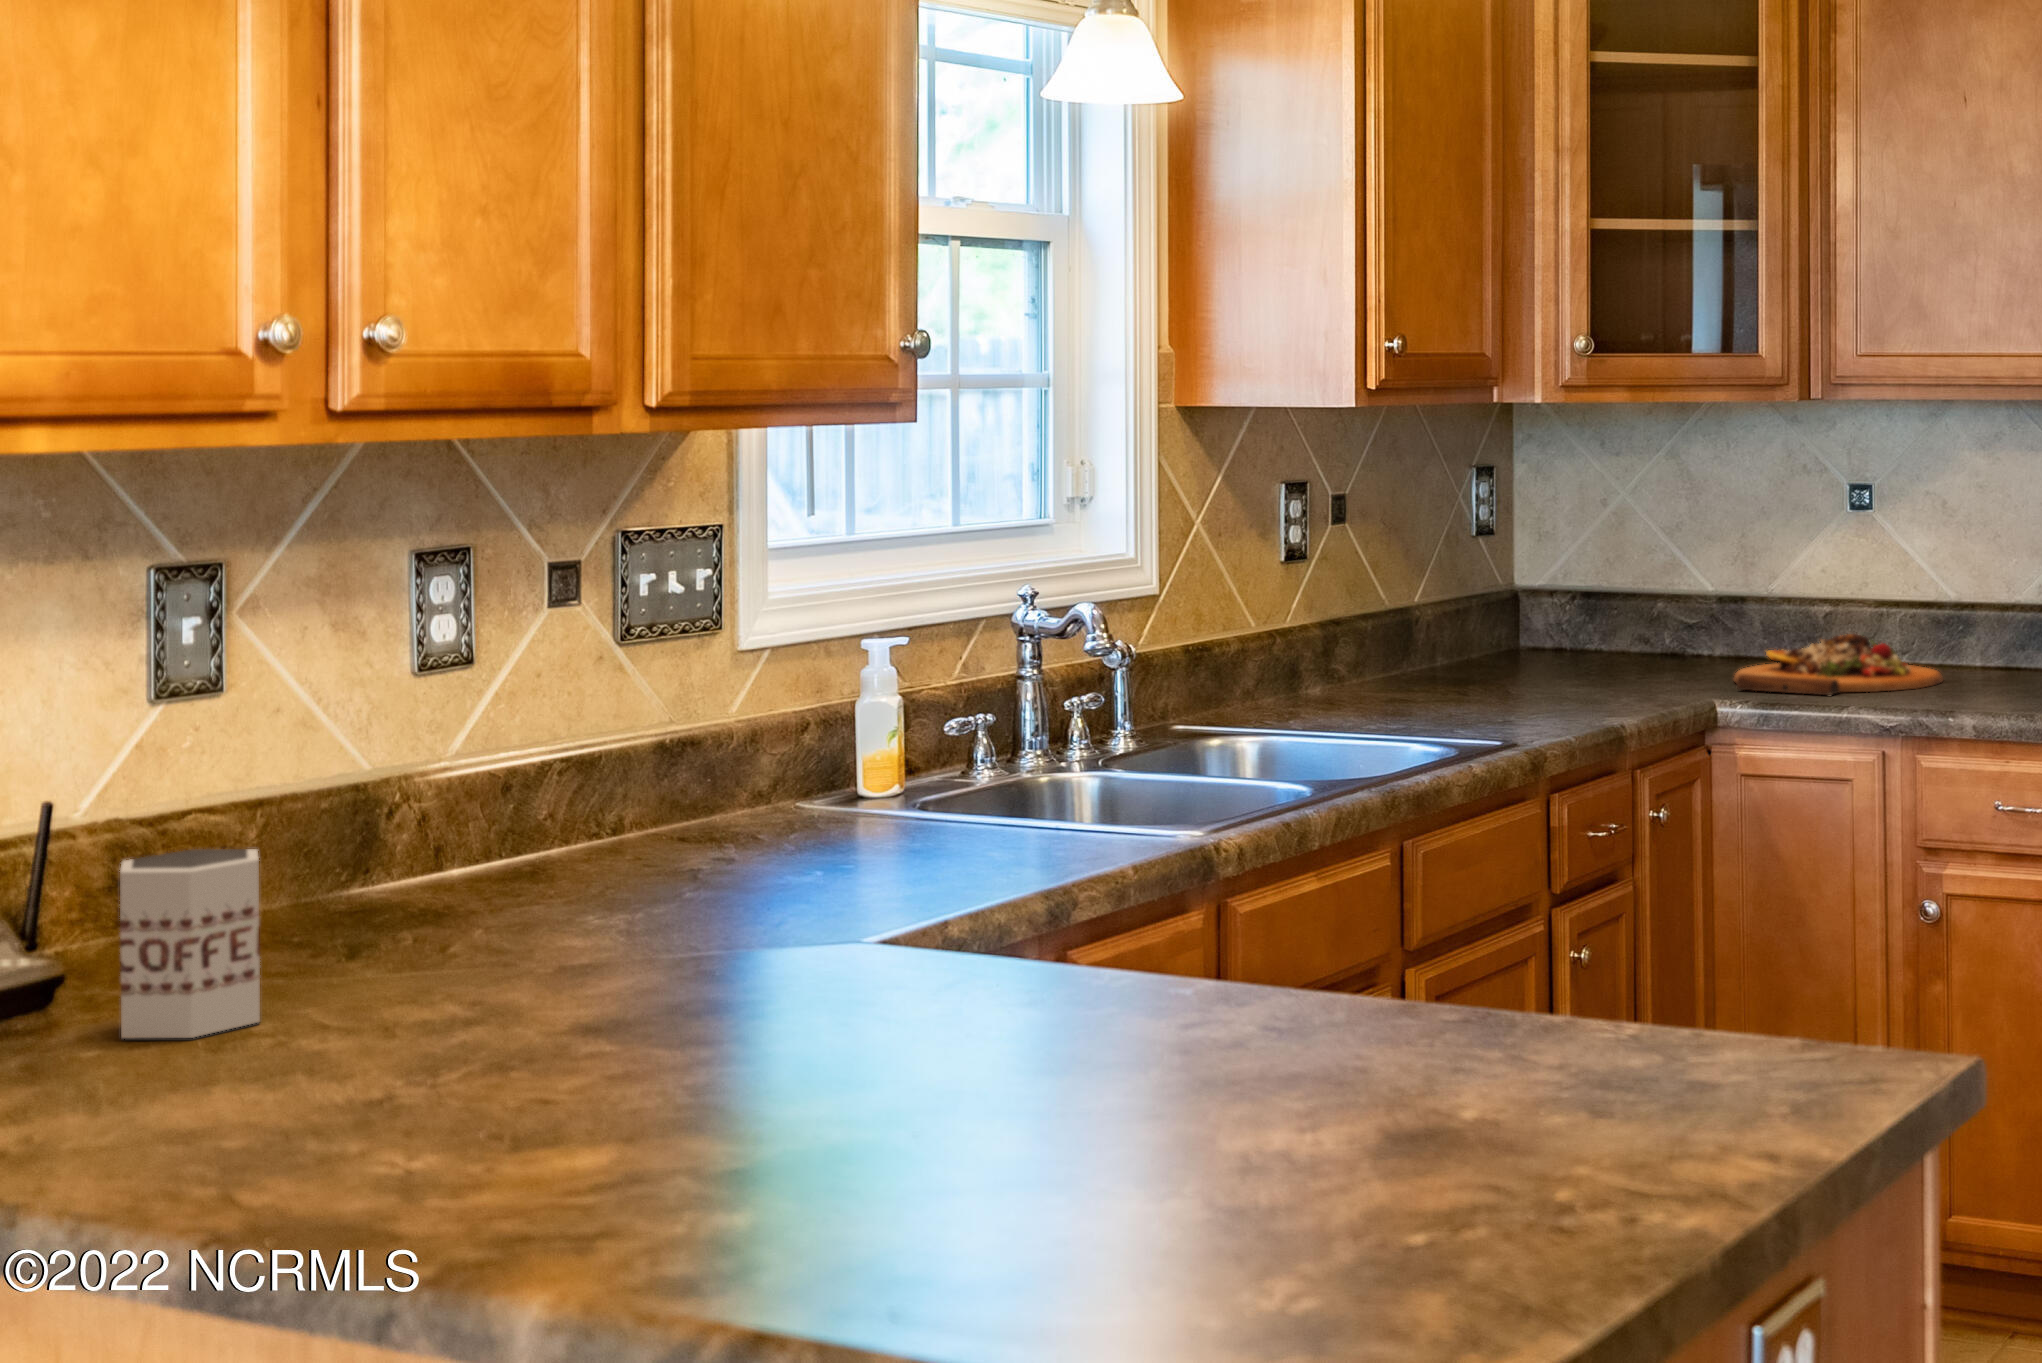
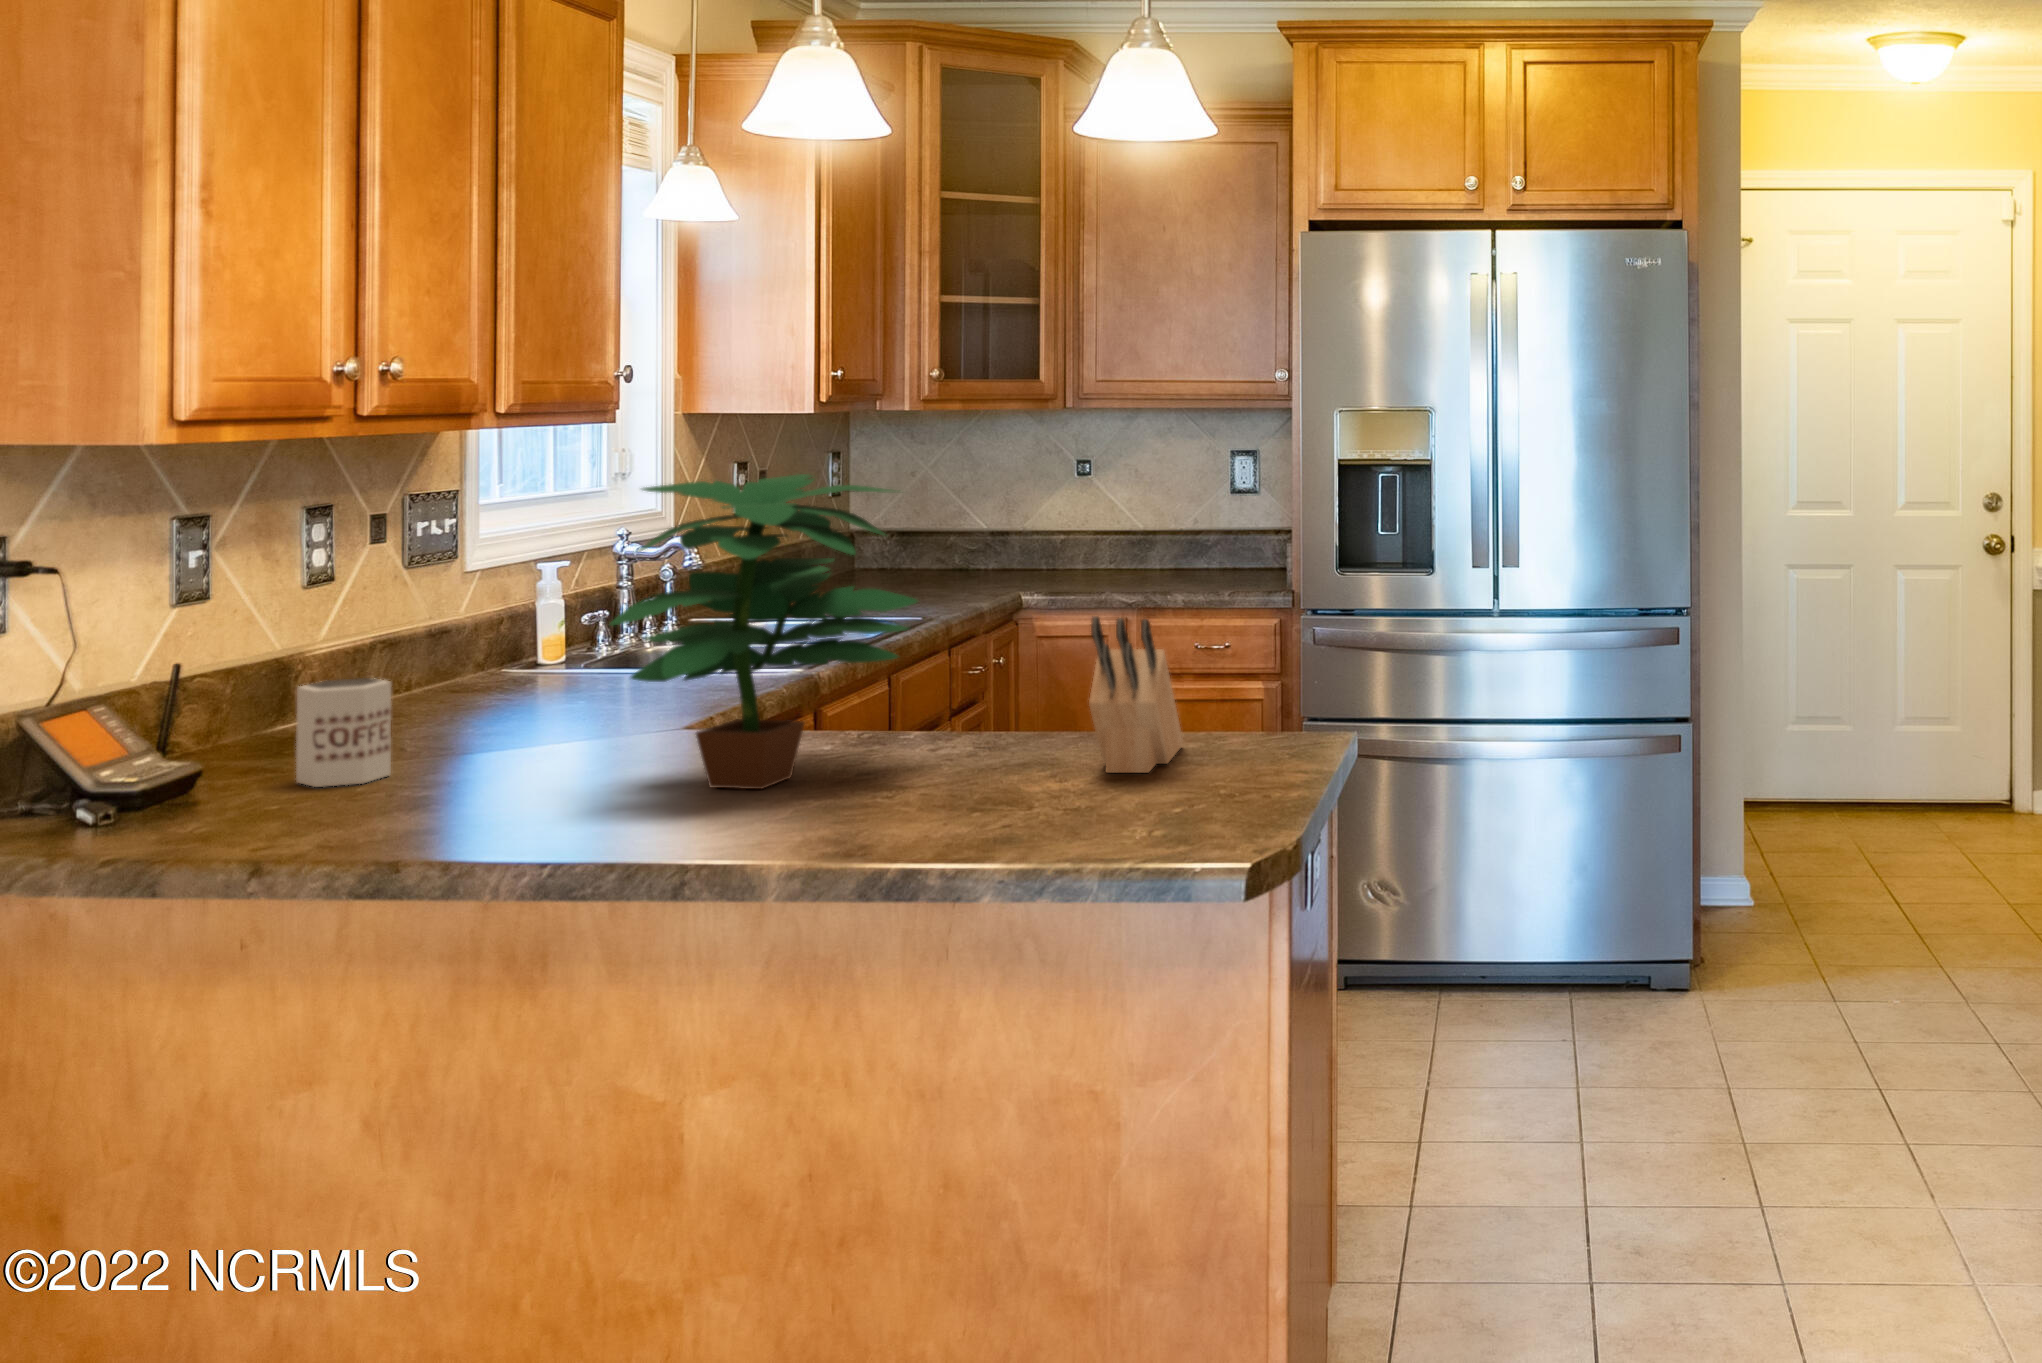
potted plant: none [352,506,1024,1147] -> present [610,474,917,789]
cutting board: present [1734,634,1943,695] -> none [1018,551,1147,587]
knife block: none [1223,840,1544,1209] -> present [1089,616,1183,773]

